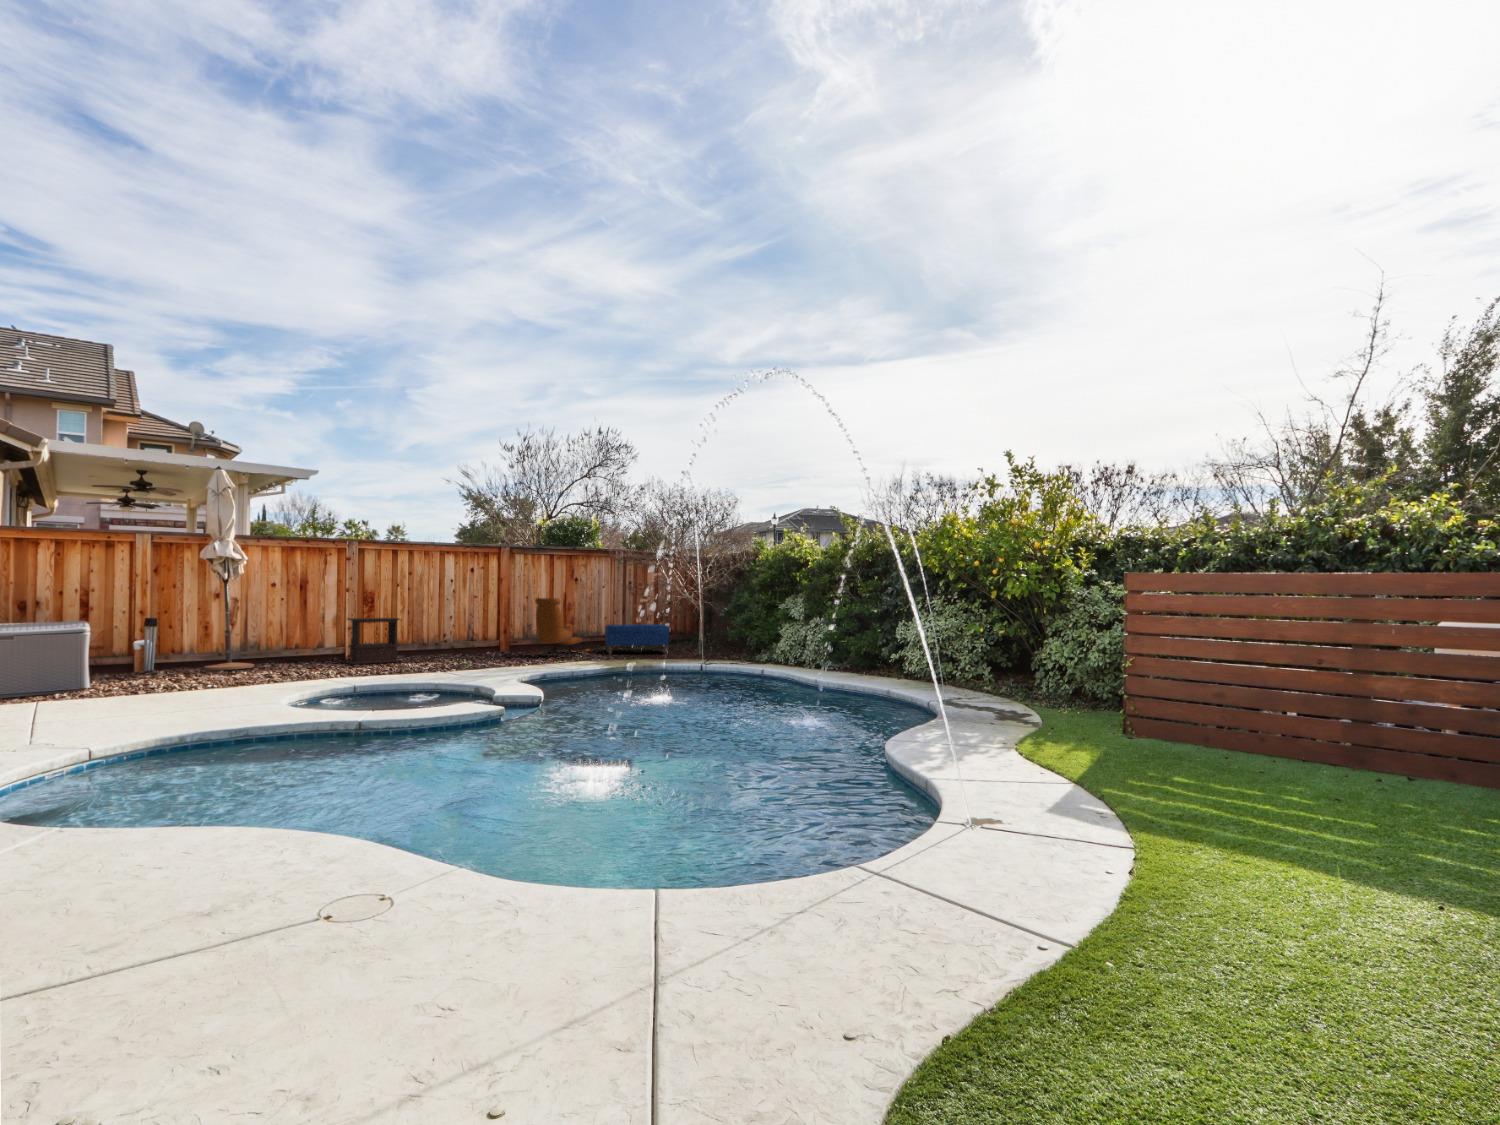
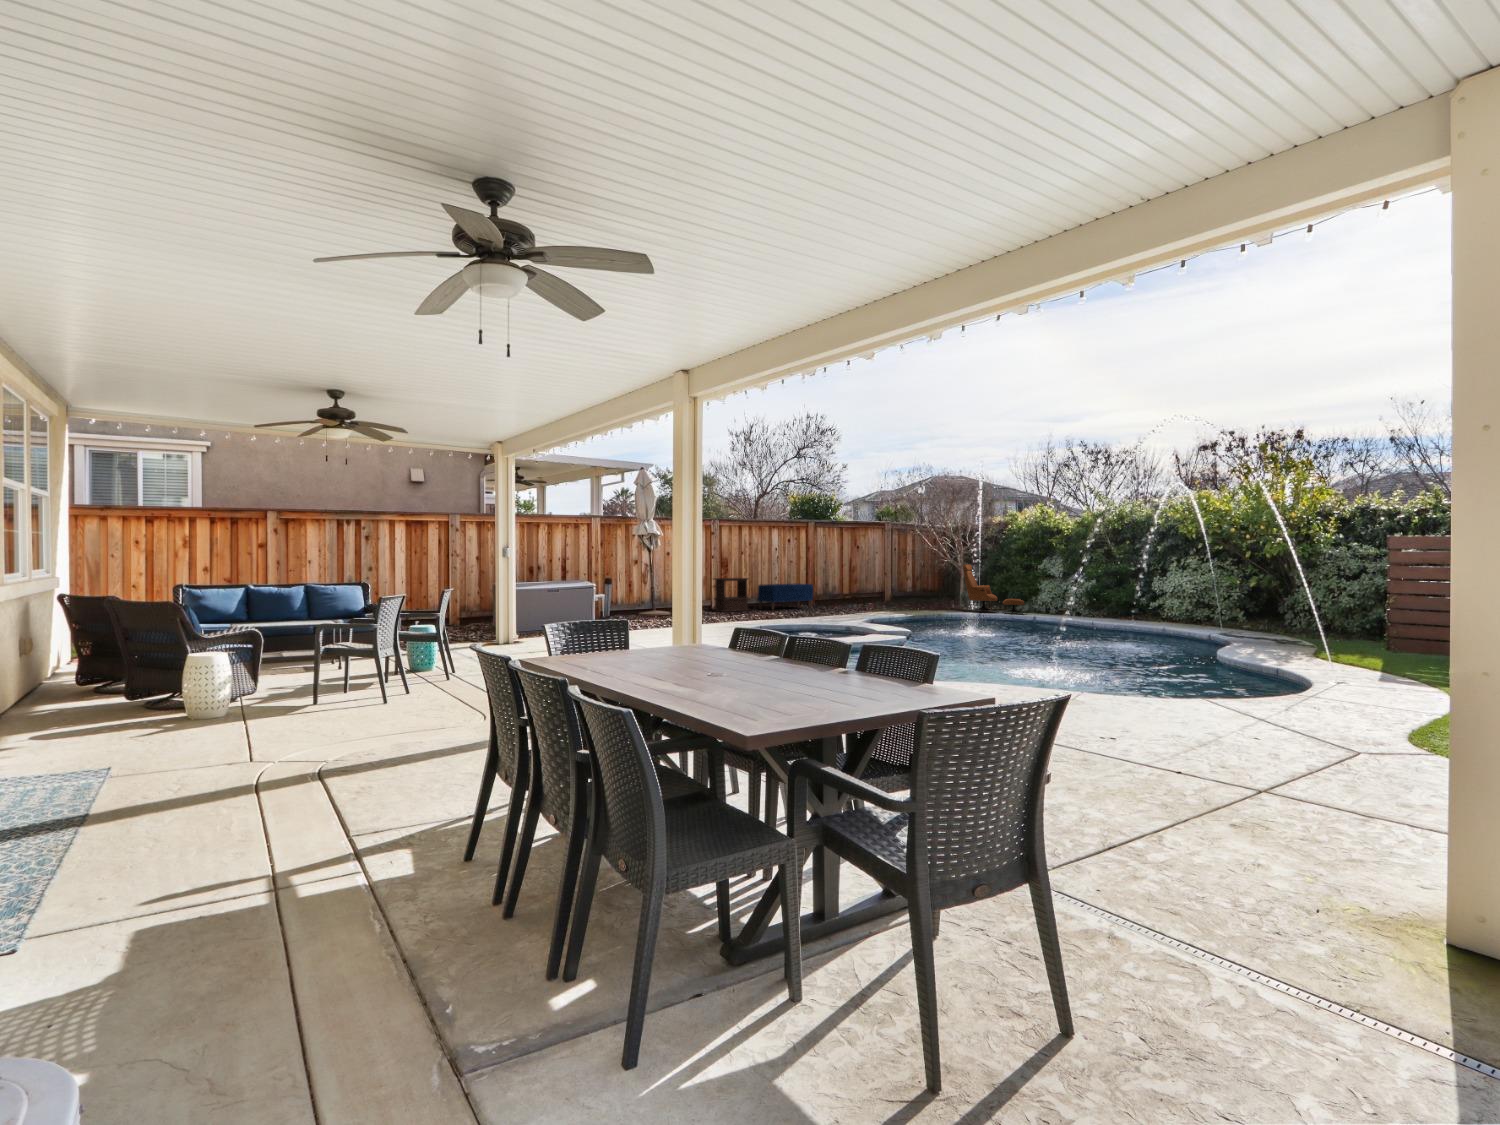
lounge chair: present [535,598,582,655] -> present [963,565,1025,614]
bench: present [605,624,669,654] -> present [758,584,813,610]

